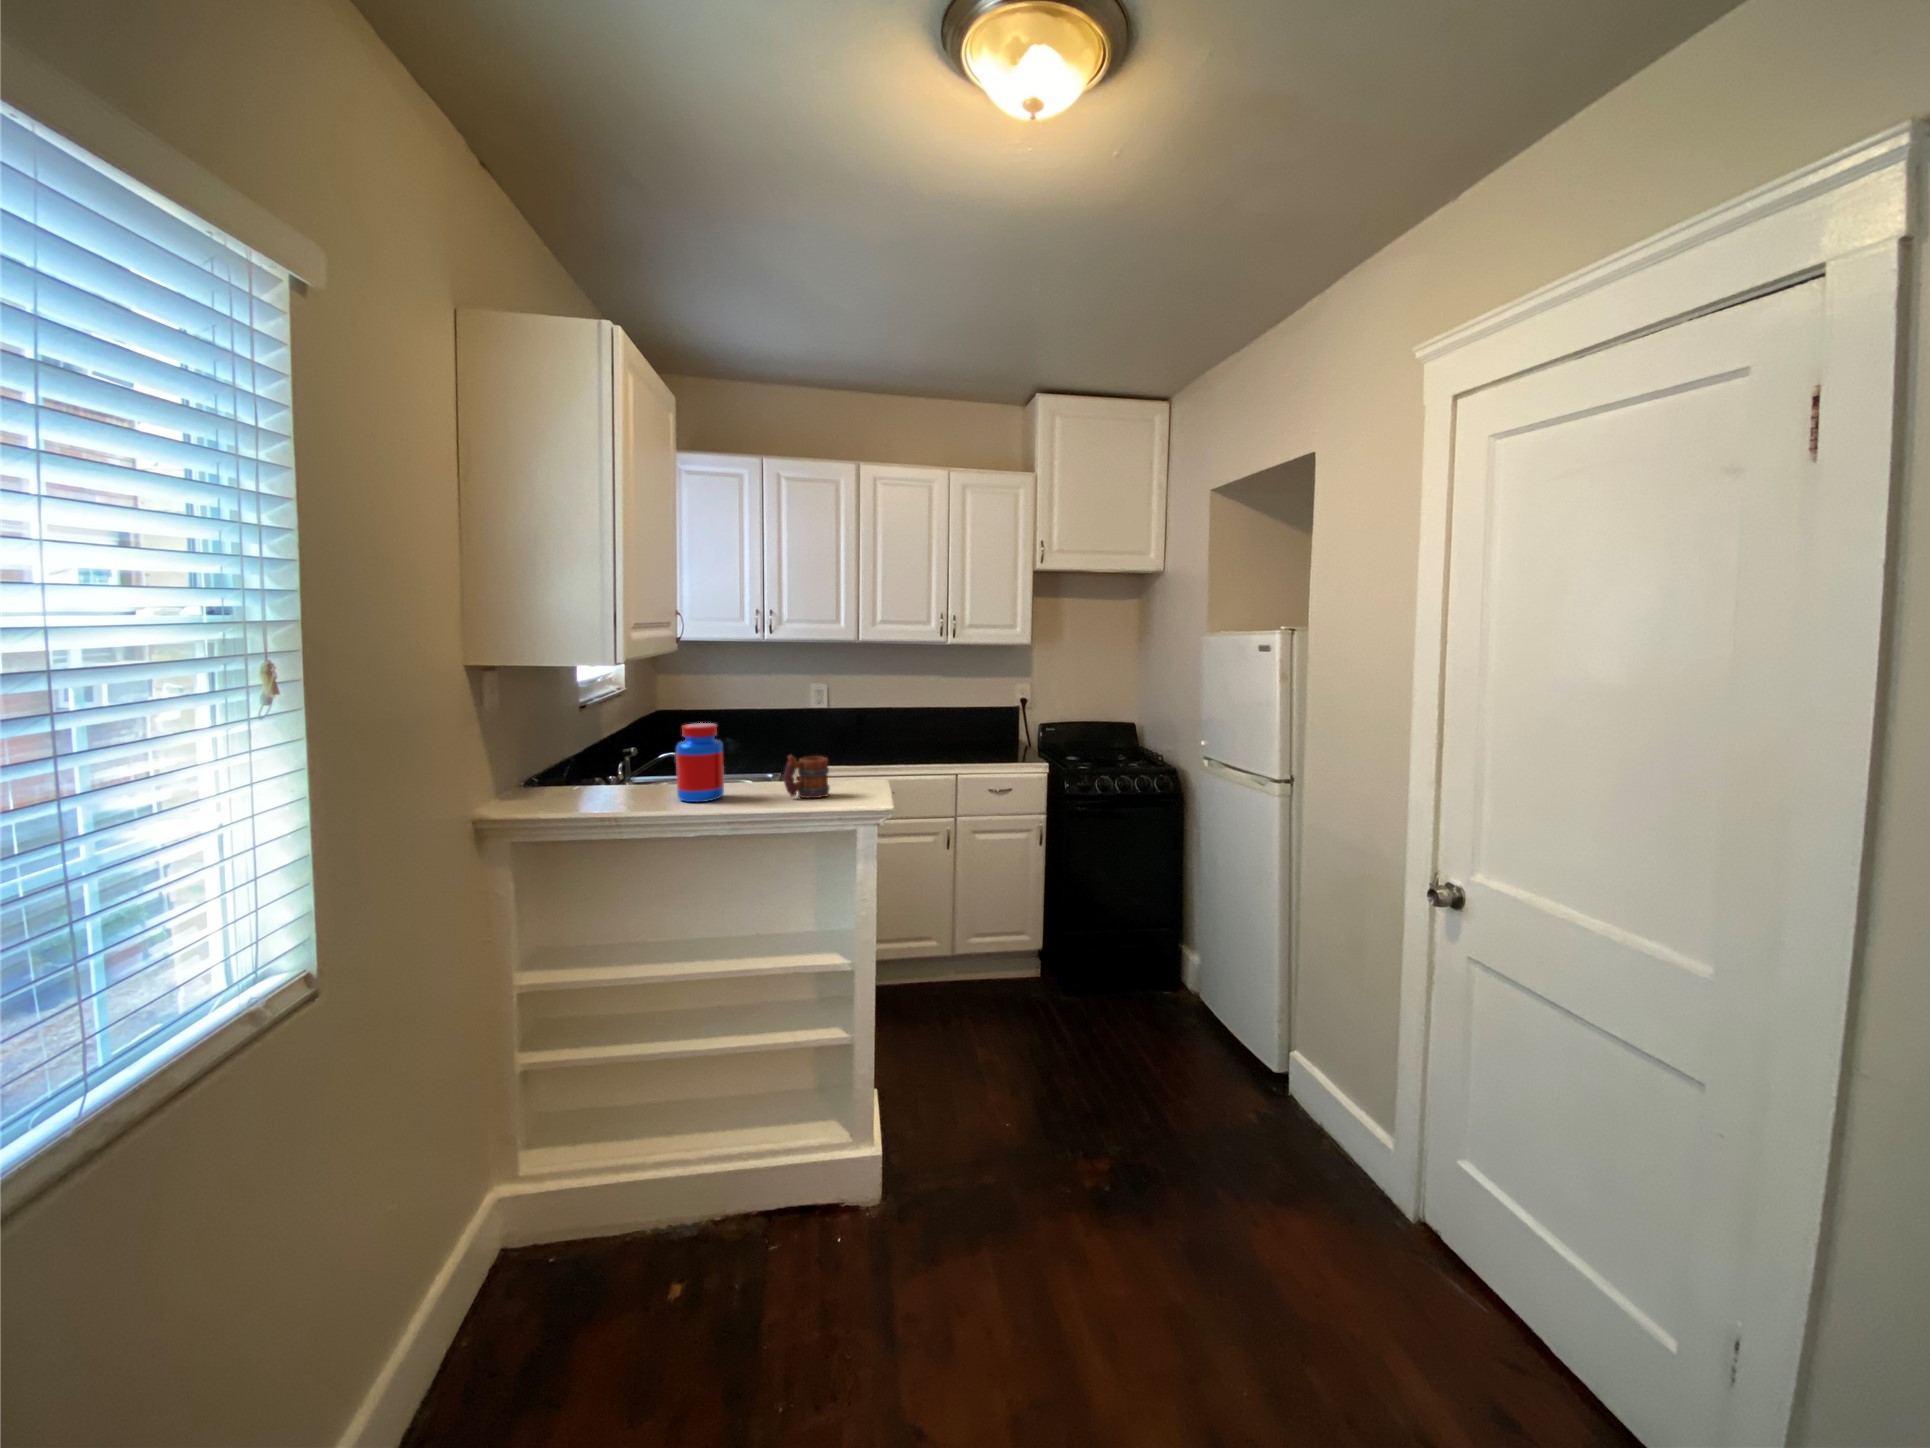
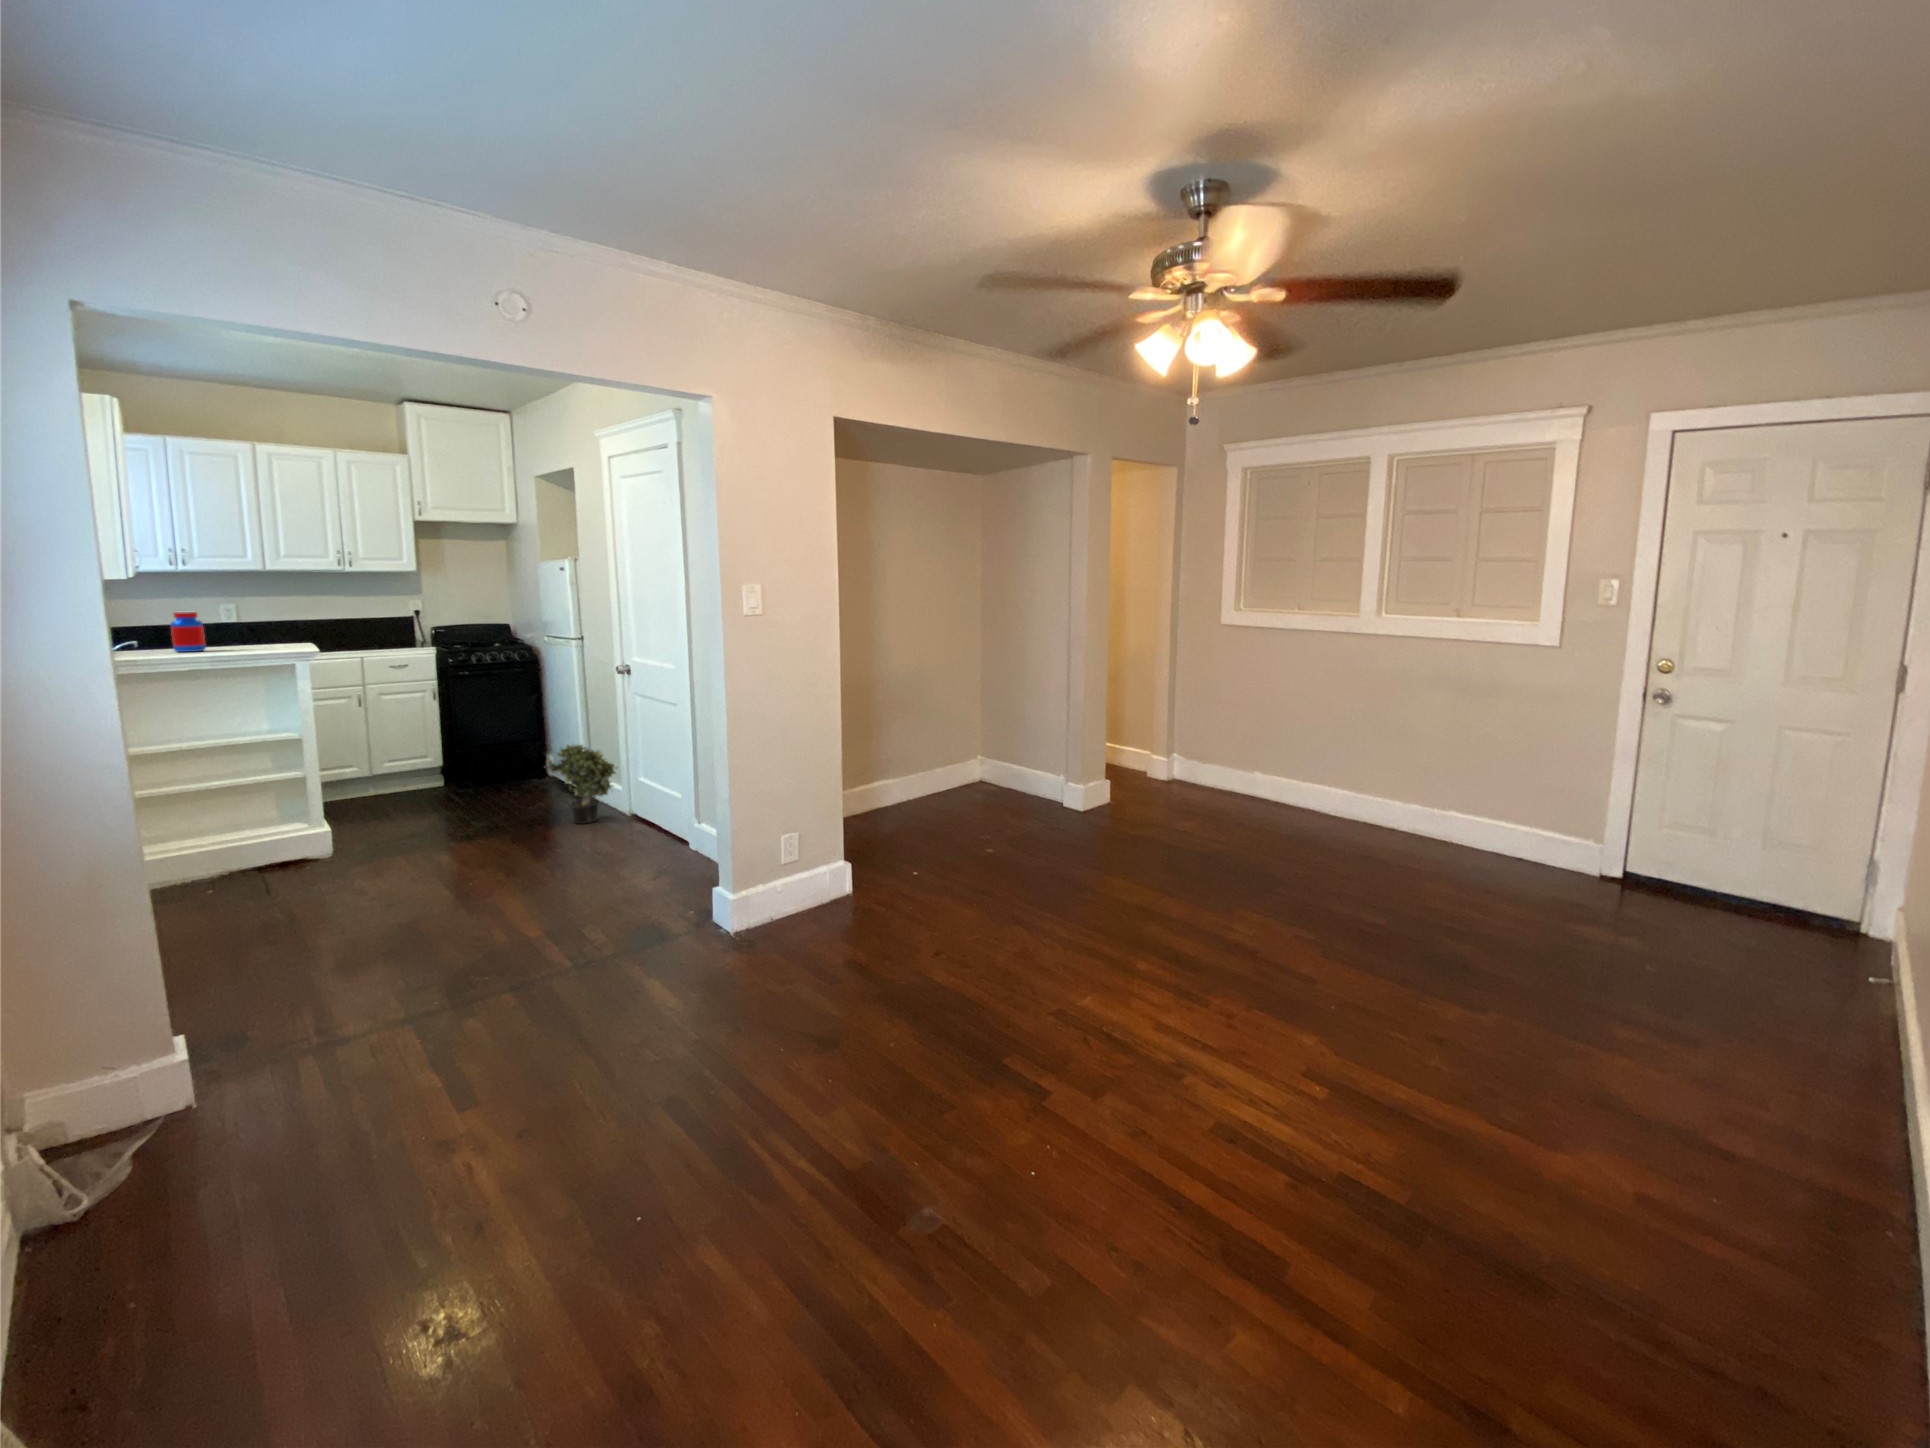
mug: present [784,755,829,798] -> none [247,626,278,649]
potted plant: none [1263,1027,1421,1241] -> present [546,745,615,824]

